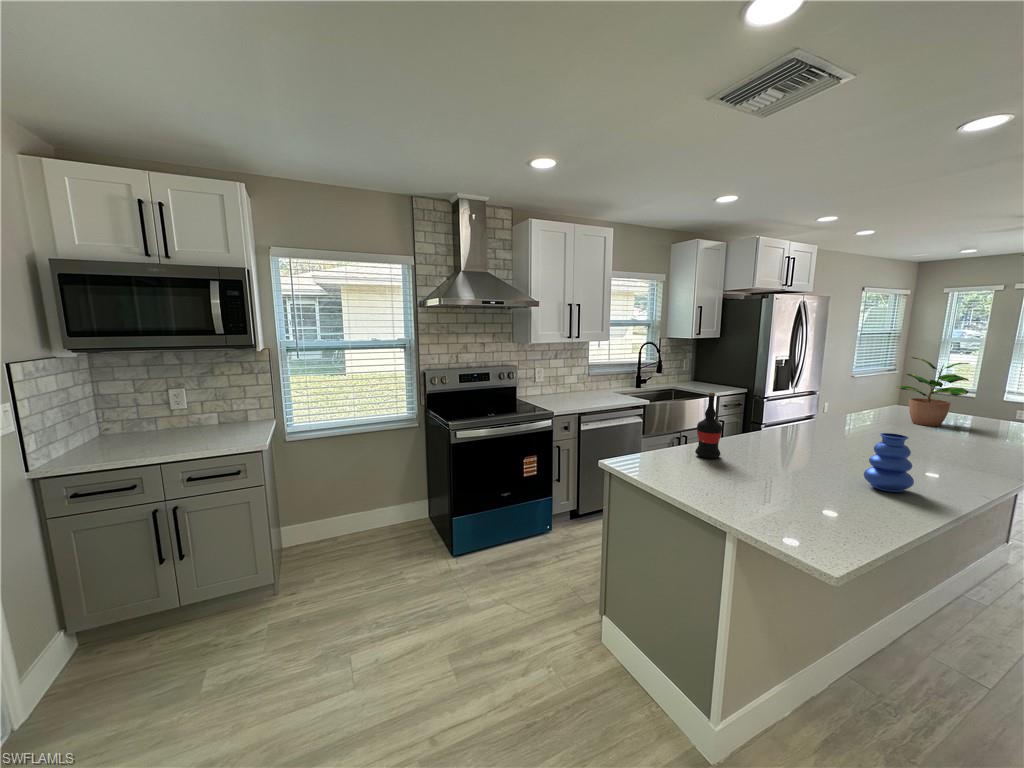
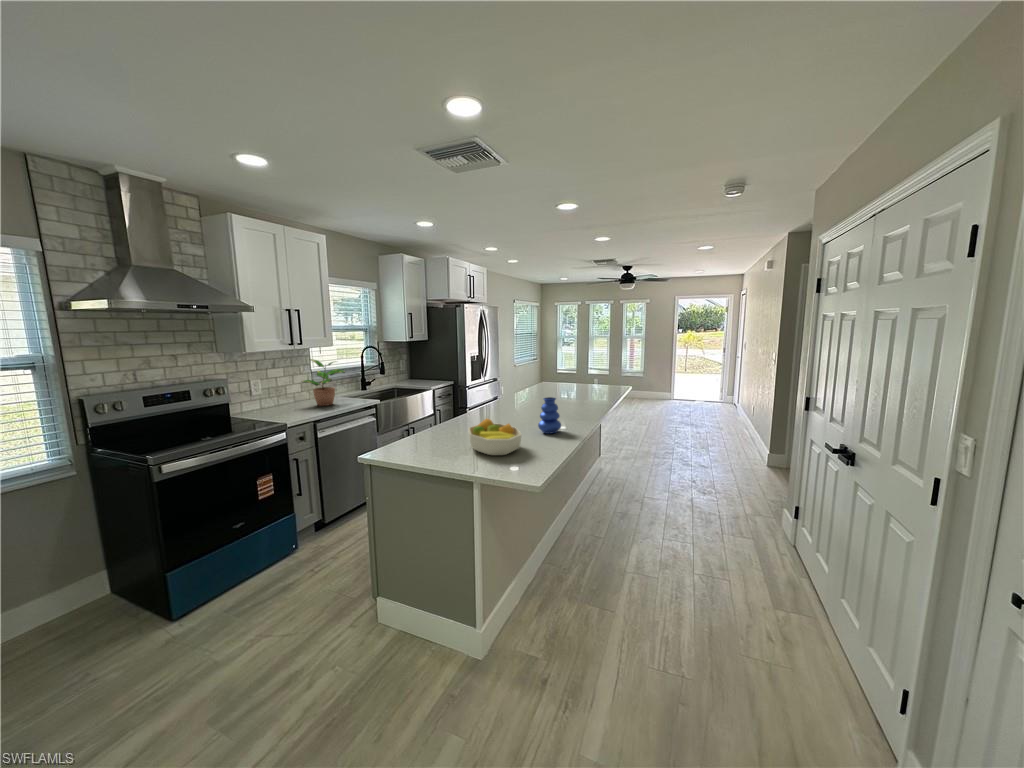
potted plant: present [897,357,969,426] -> present [302,359,345,406]
wine bottle: present [695,392,722,458] -> none [435,384,454,436]
fruit bowl: none [736,447,823,506] -> present [468,419,521,455]

